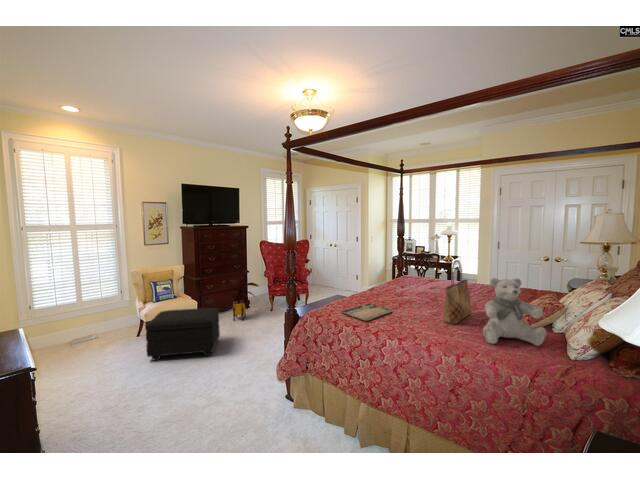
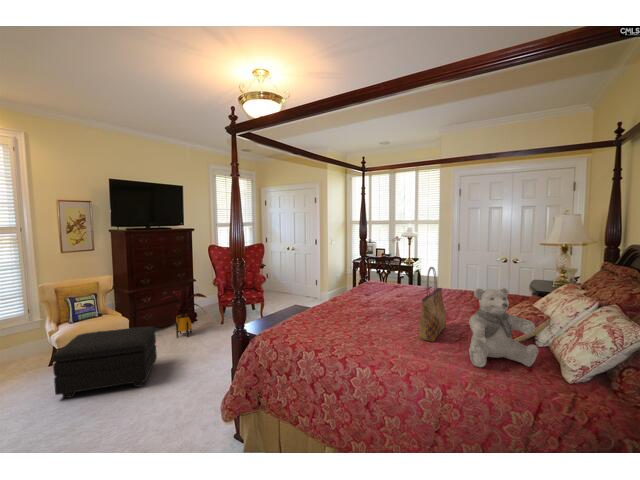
tray: present [342,303,392,321] -> none [301,318,360,343]

